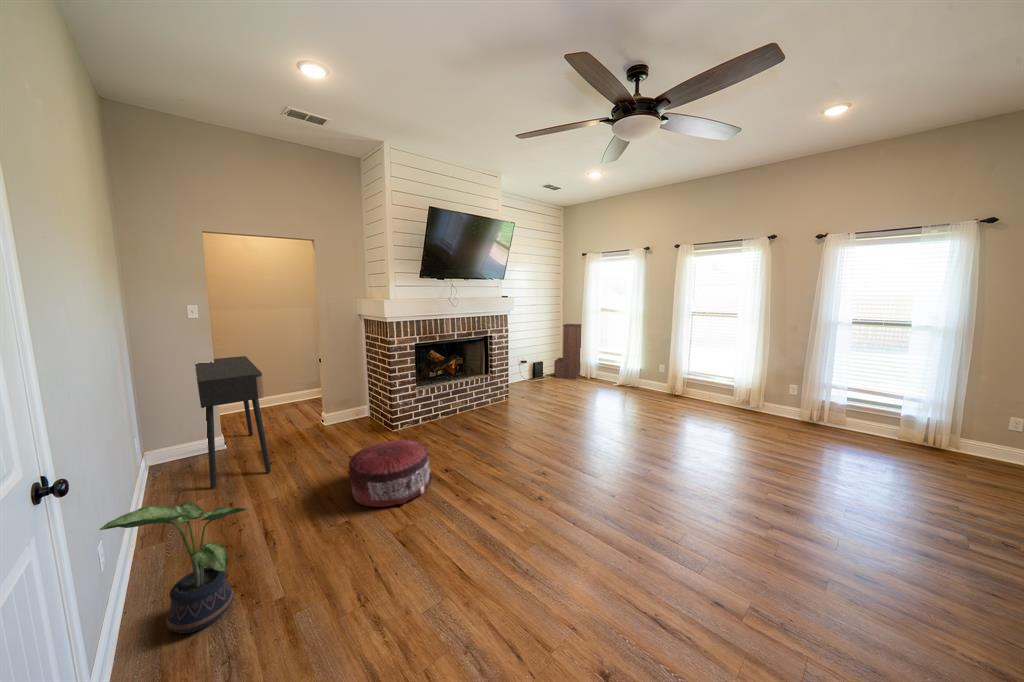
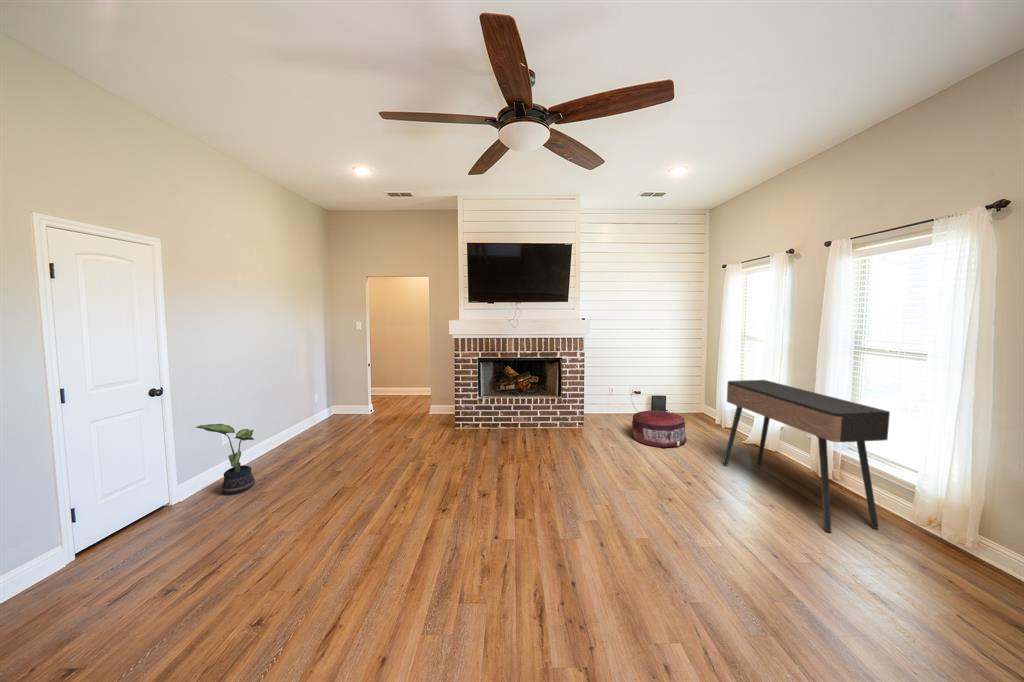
bookshelf: present [554,324,581,379] -> none [676,352,719,422]
console table: present [195,356,271,488] -> present [723,380,890,532]
pouf: present [348,439,432,507] -> present [632,410,687,447]

